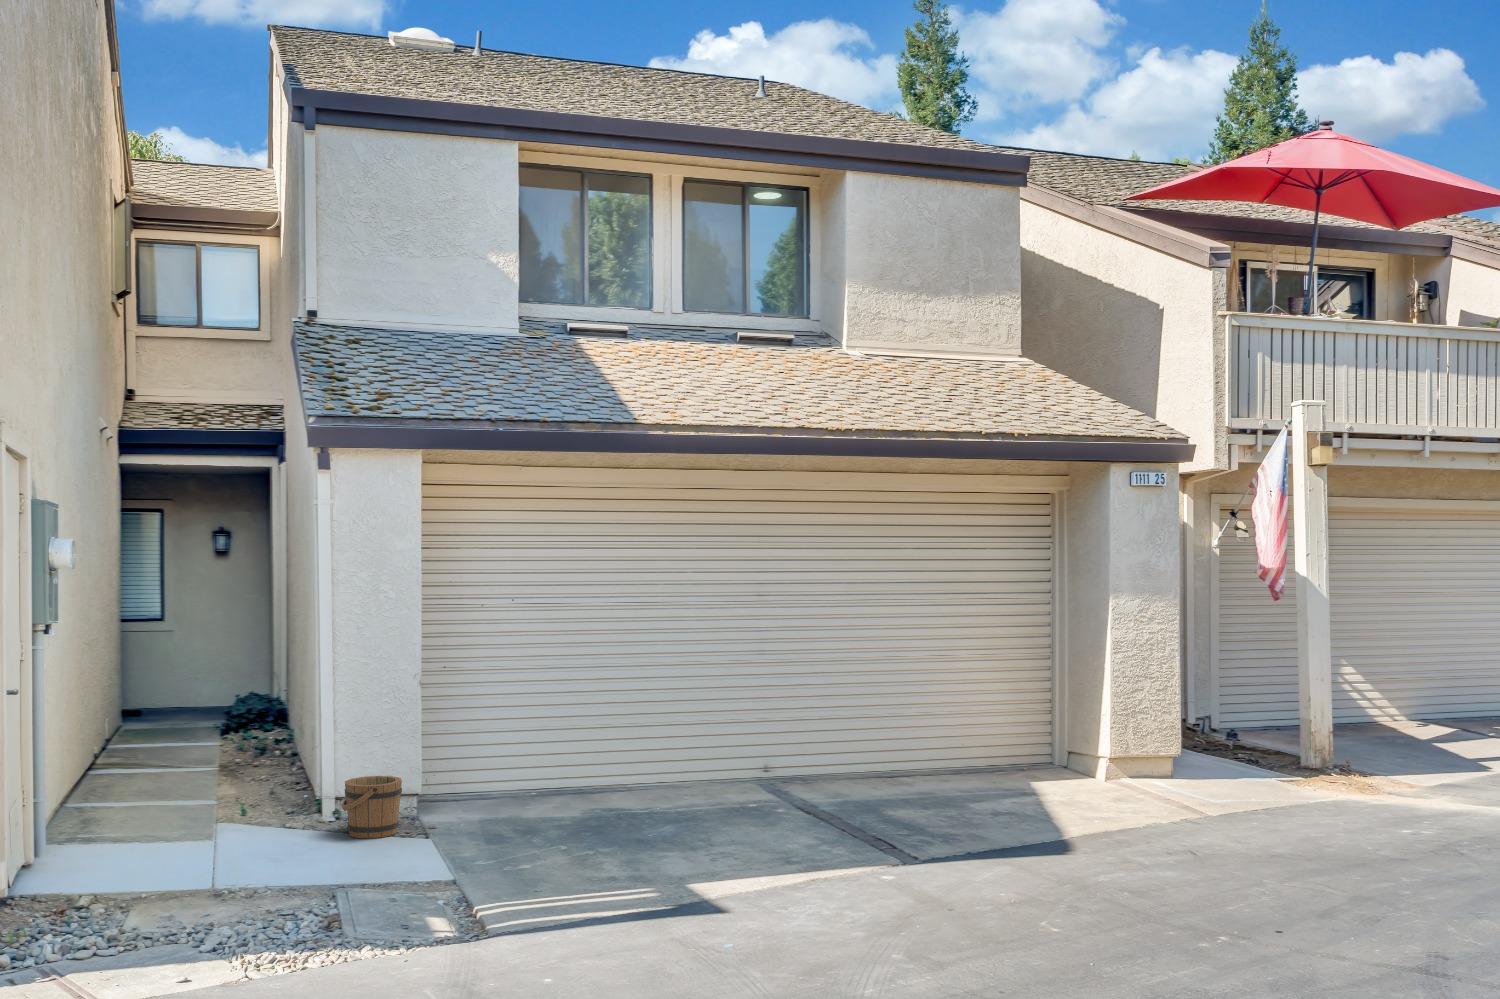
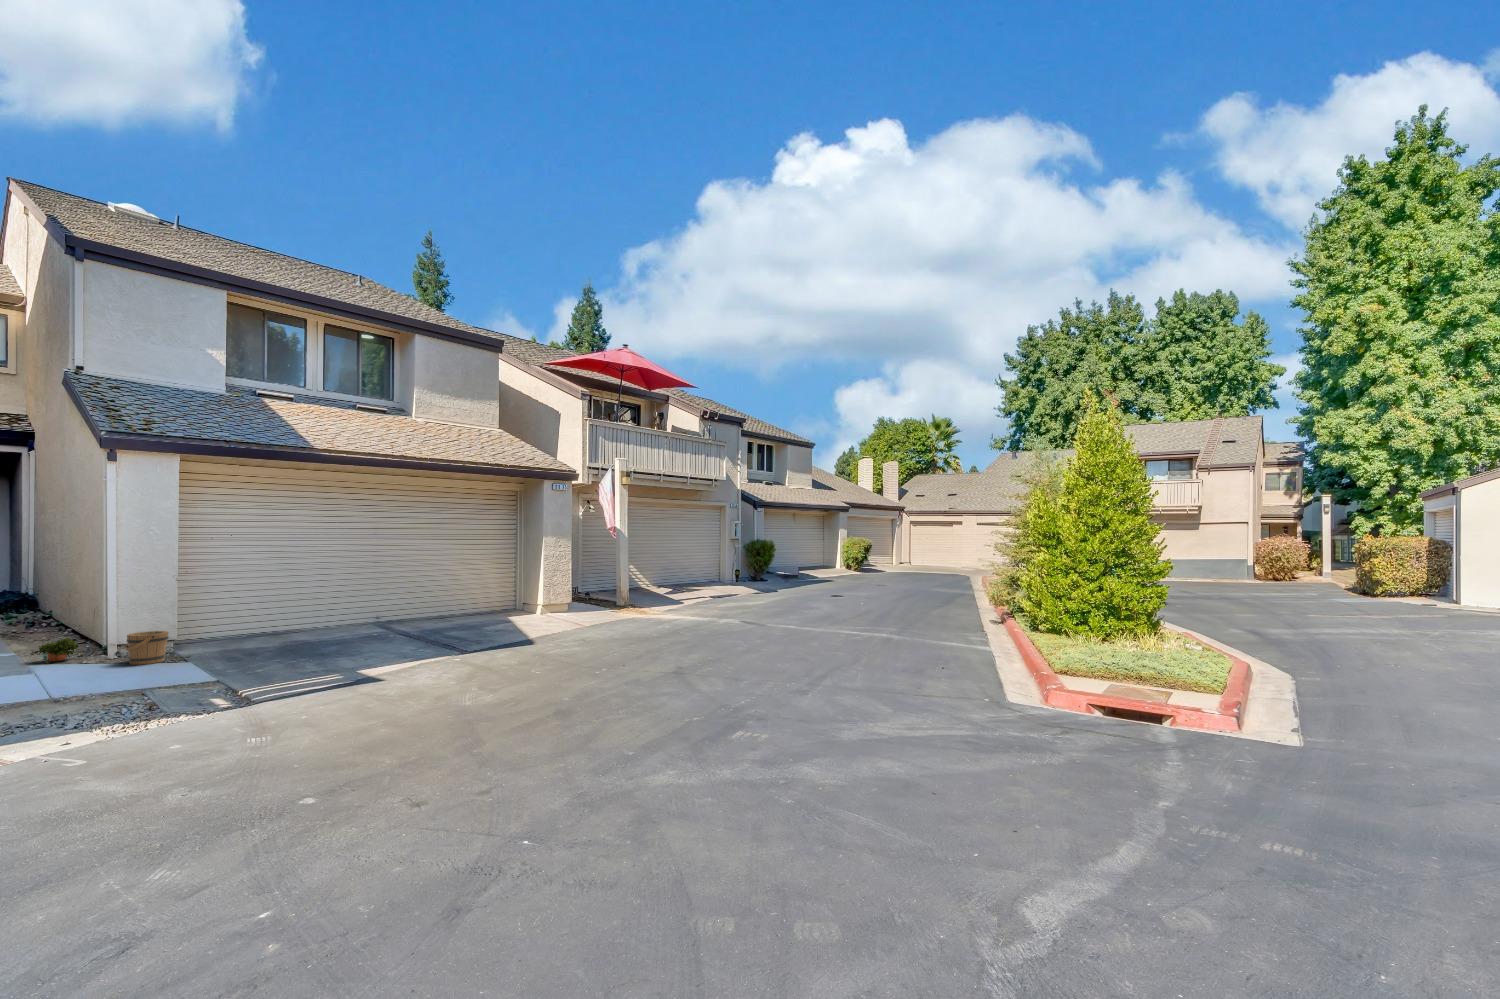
potted plant: none [240,771,310,816] -> present [31,638,82,663]

